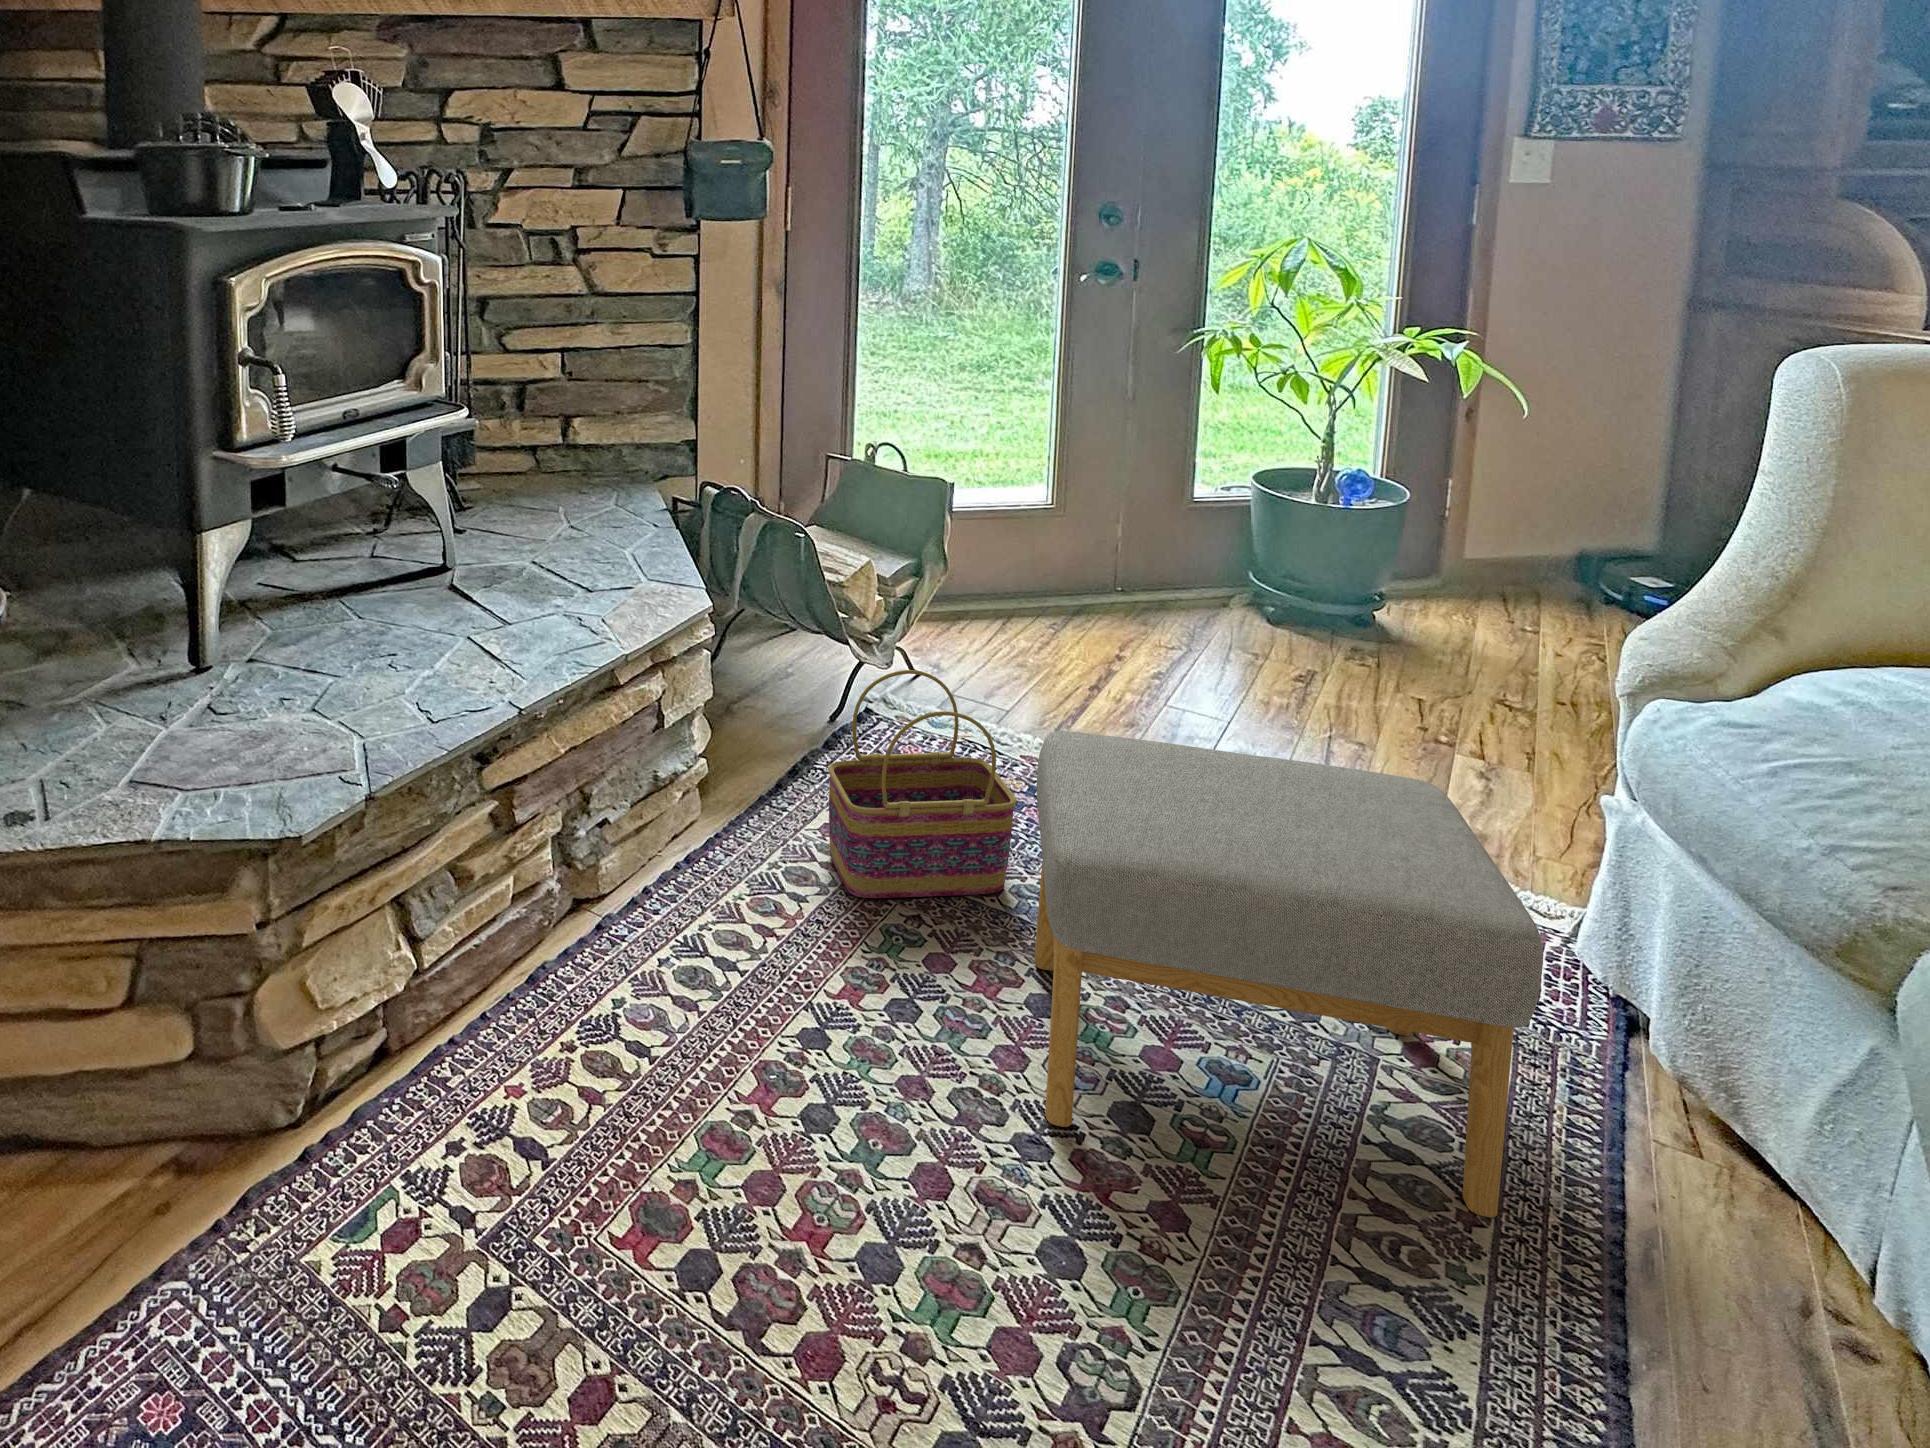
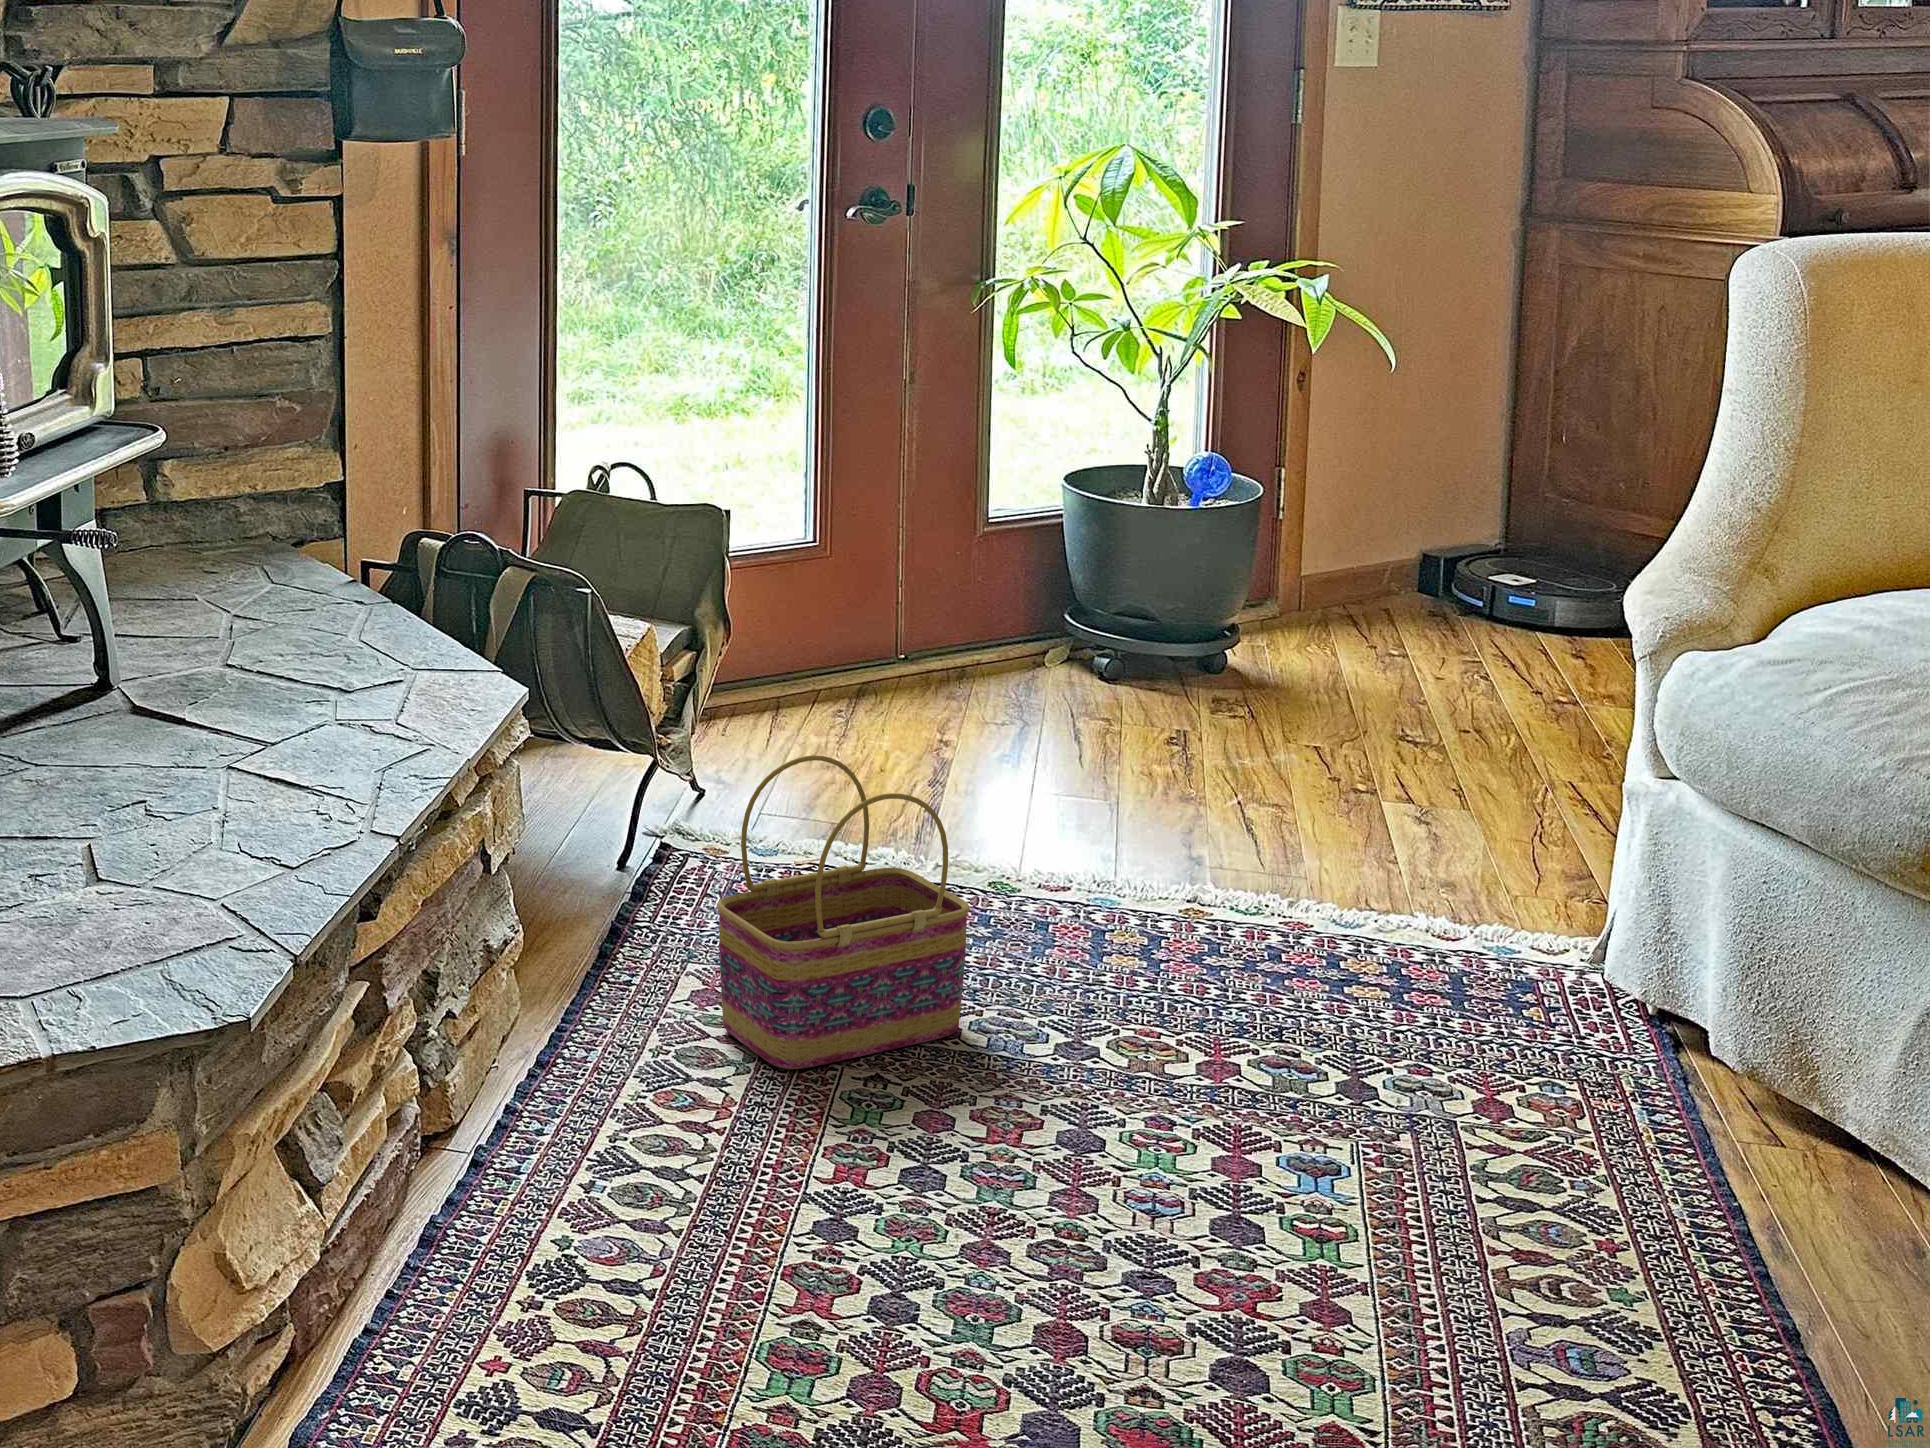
footstool: present [1034,731,1543,1218] -> none [1035,777,1667,1254]

